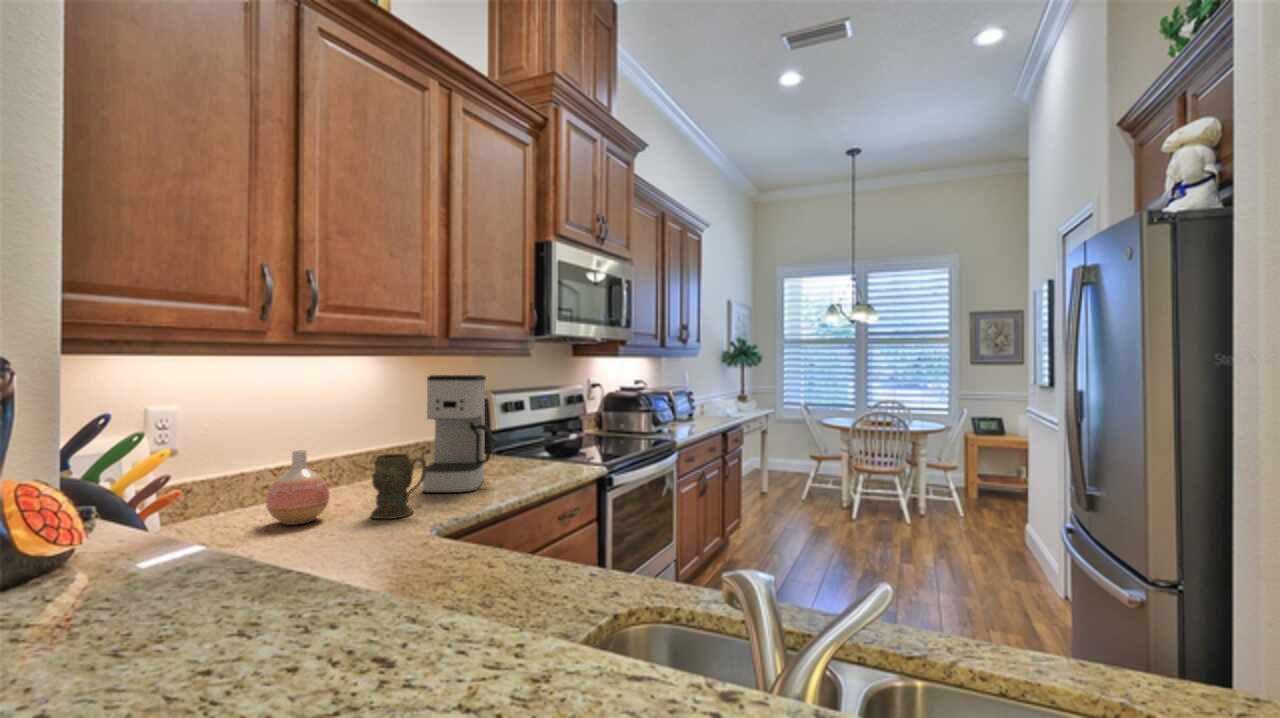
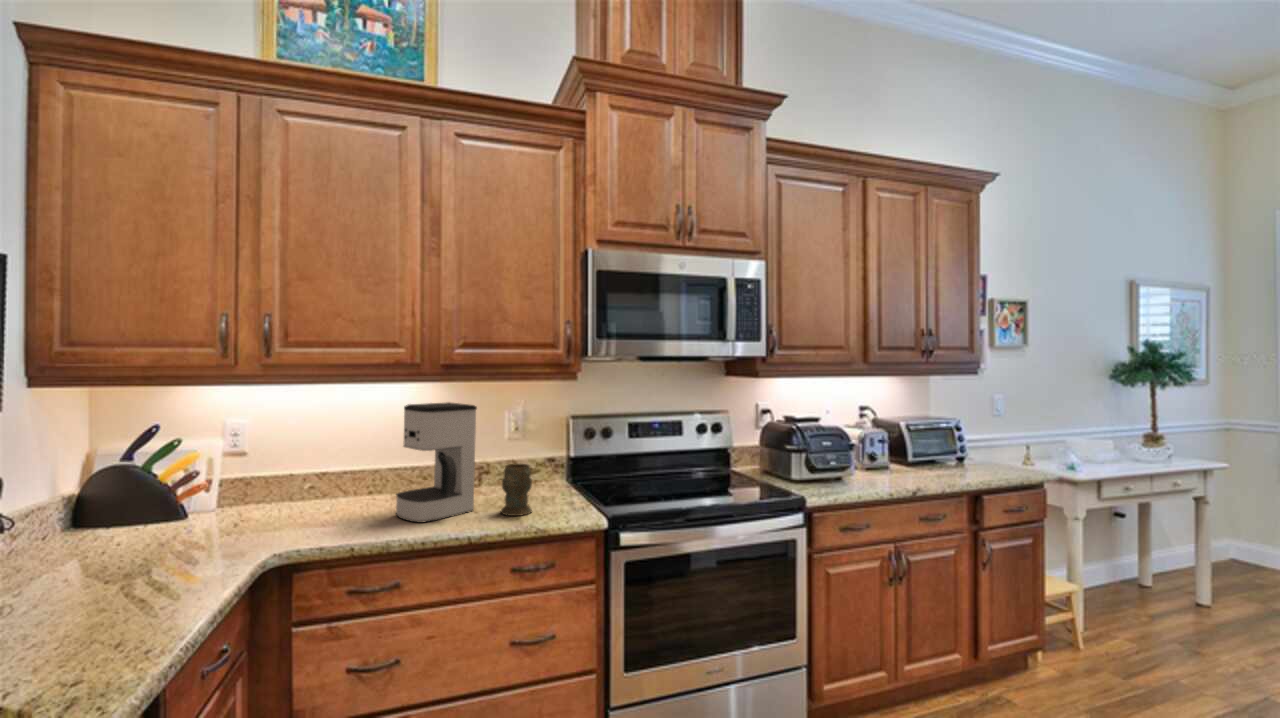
vase: present [266,450,330,525] -> none [242,464,295,525]
mug: present [371,454,426,519] -> present [501,464,532,516]

